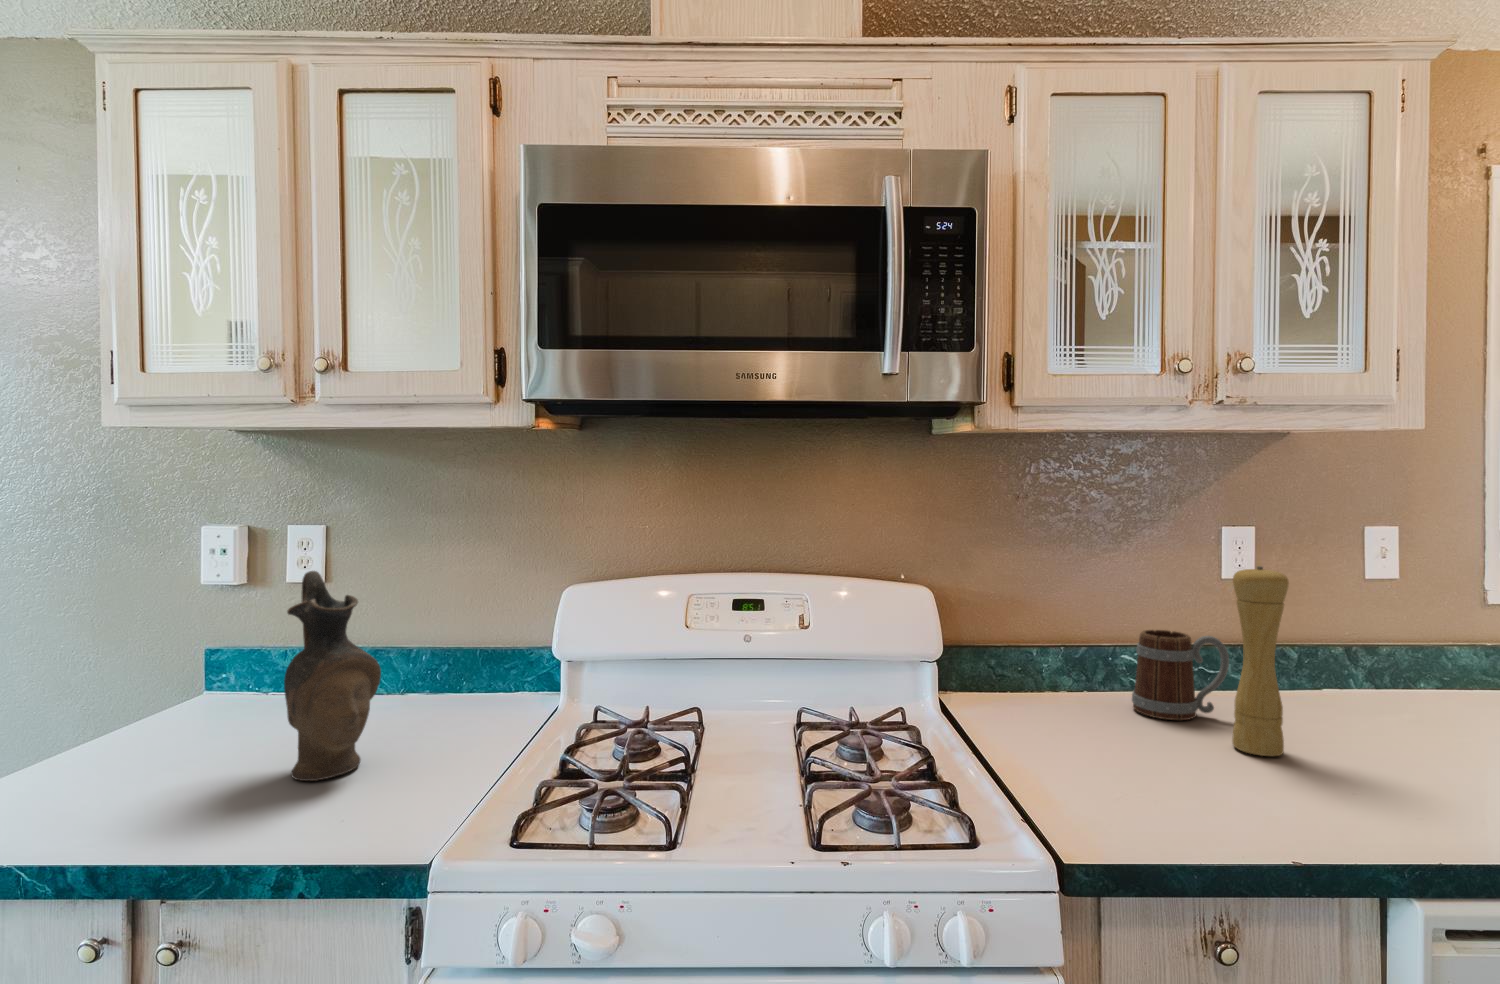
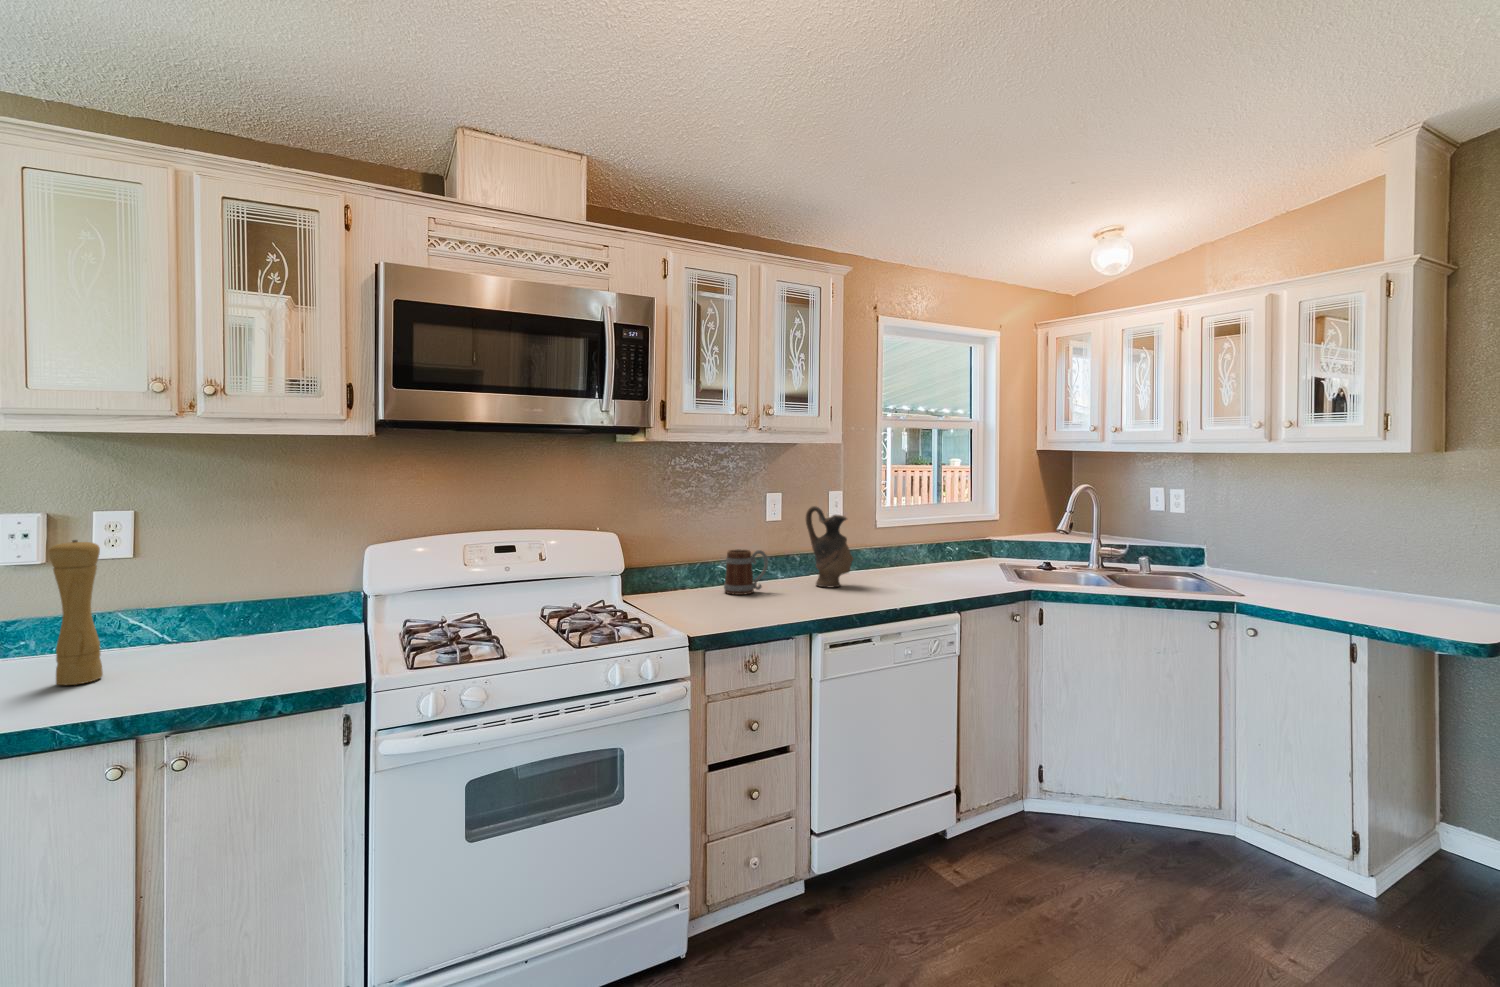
pepper mill: present [1232,566,1289,756] -> present [49,540,103,685]
ceramic pitcher: present [284,571,381,781] -> present [806,506,853,587]

